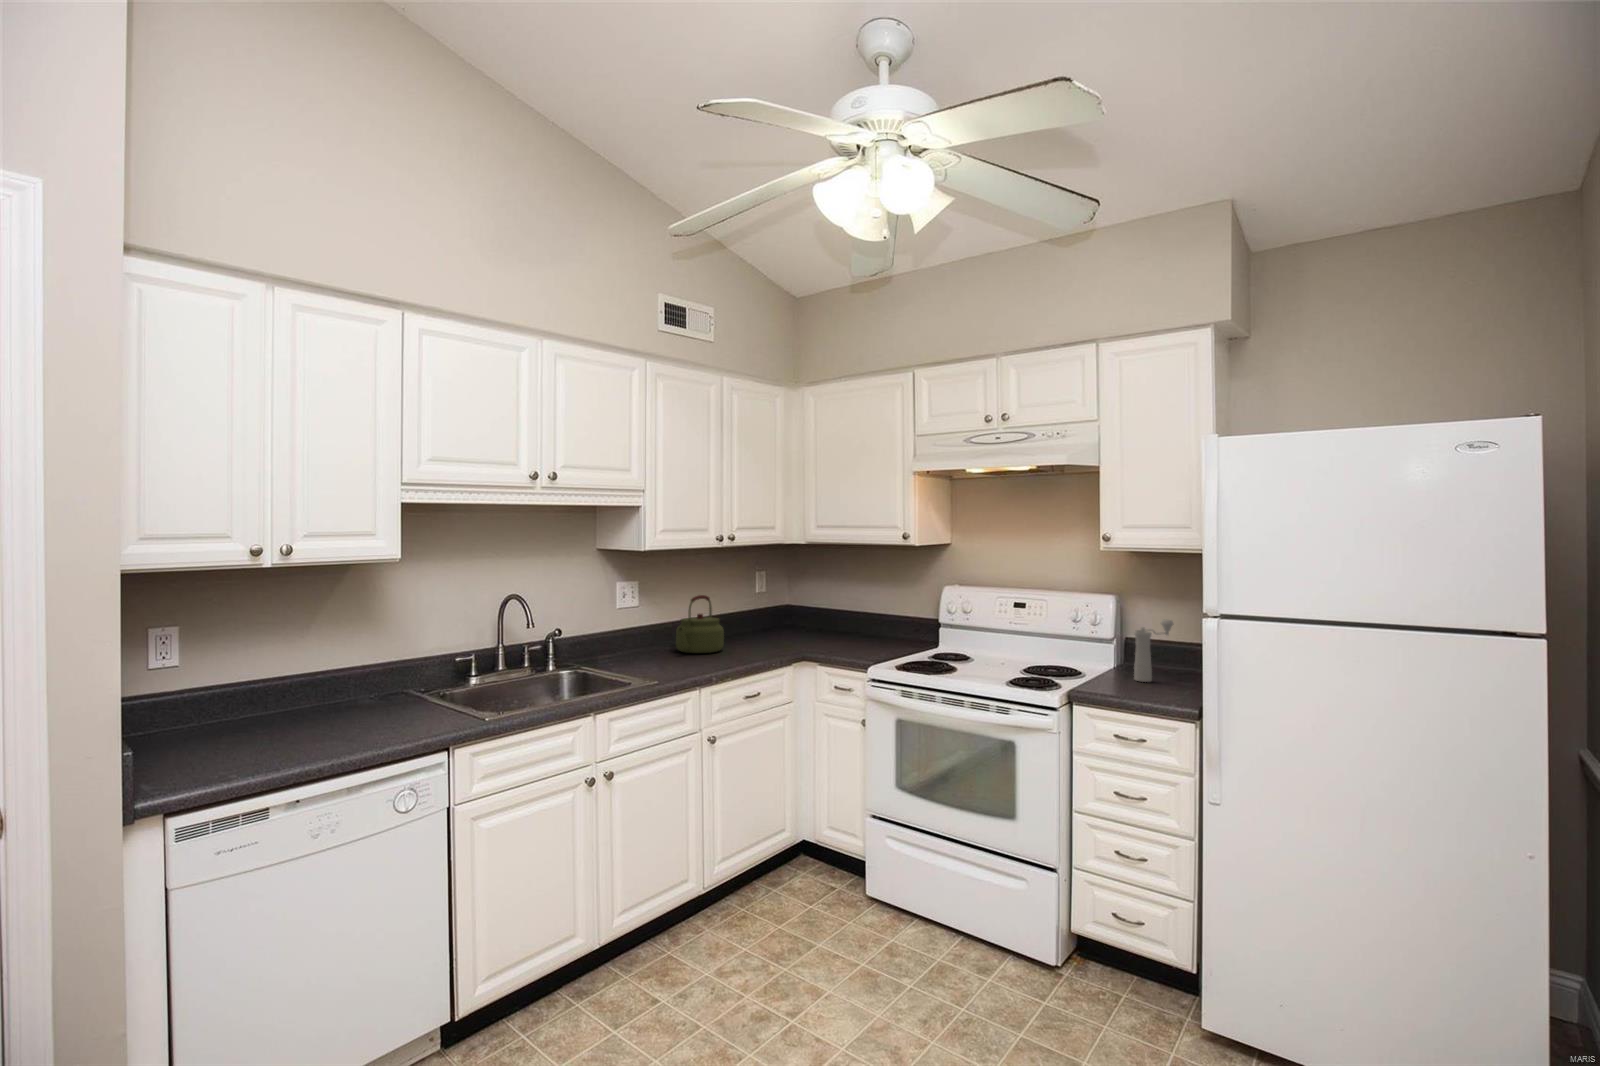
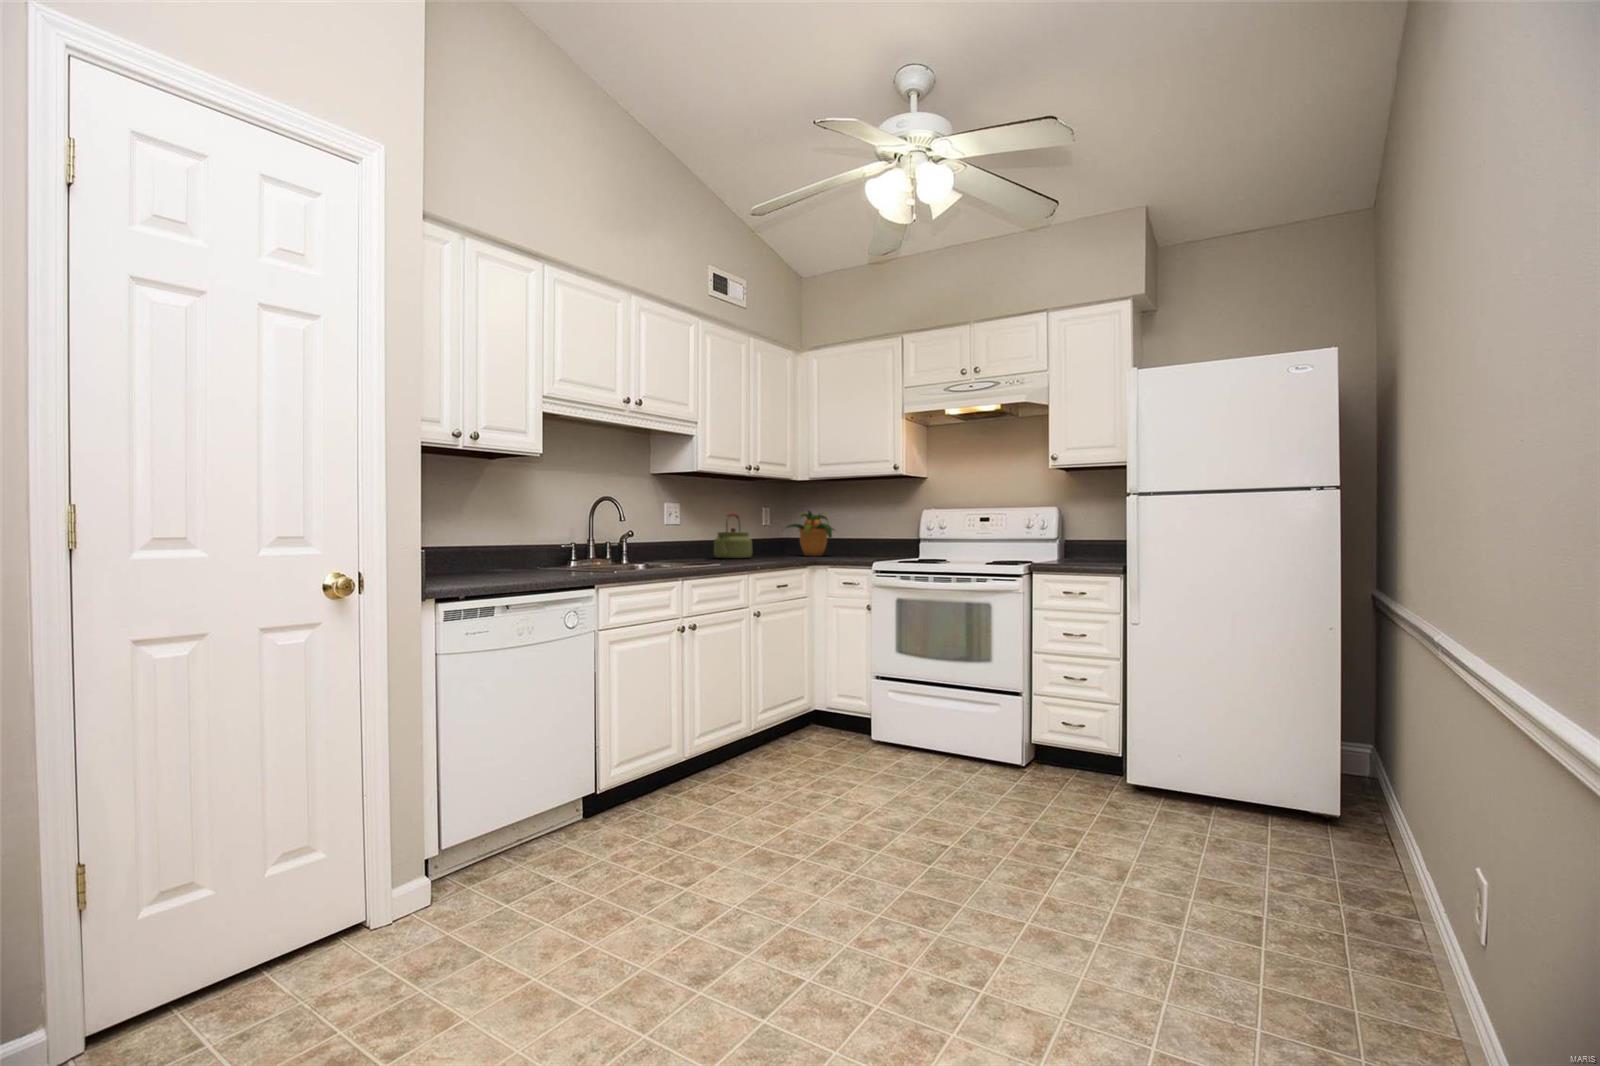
potted plant: none [769,583,839,640] -> present [786,511,834,556]
pepper mill: present [1134,619,1174,682] -> none [1074,519,1103,563]

